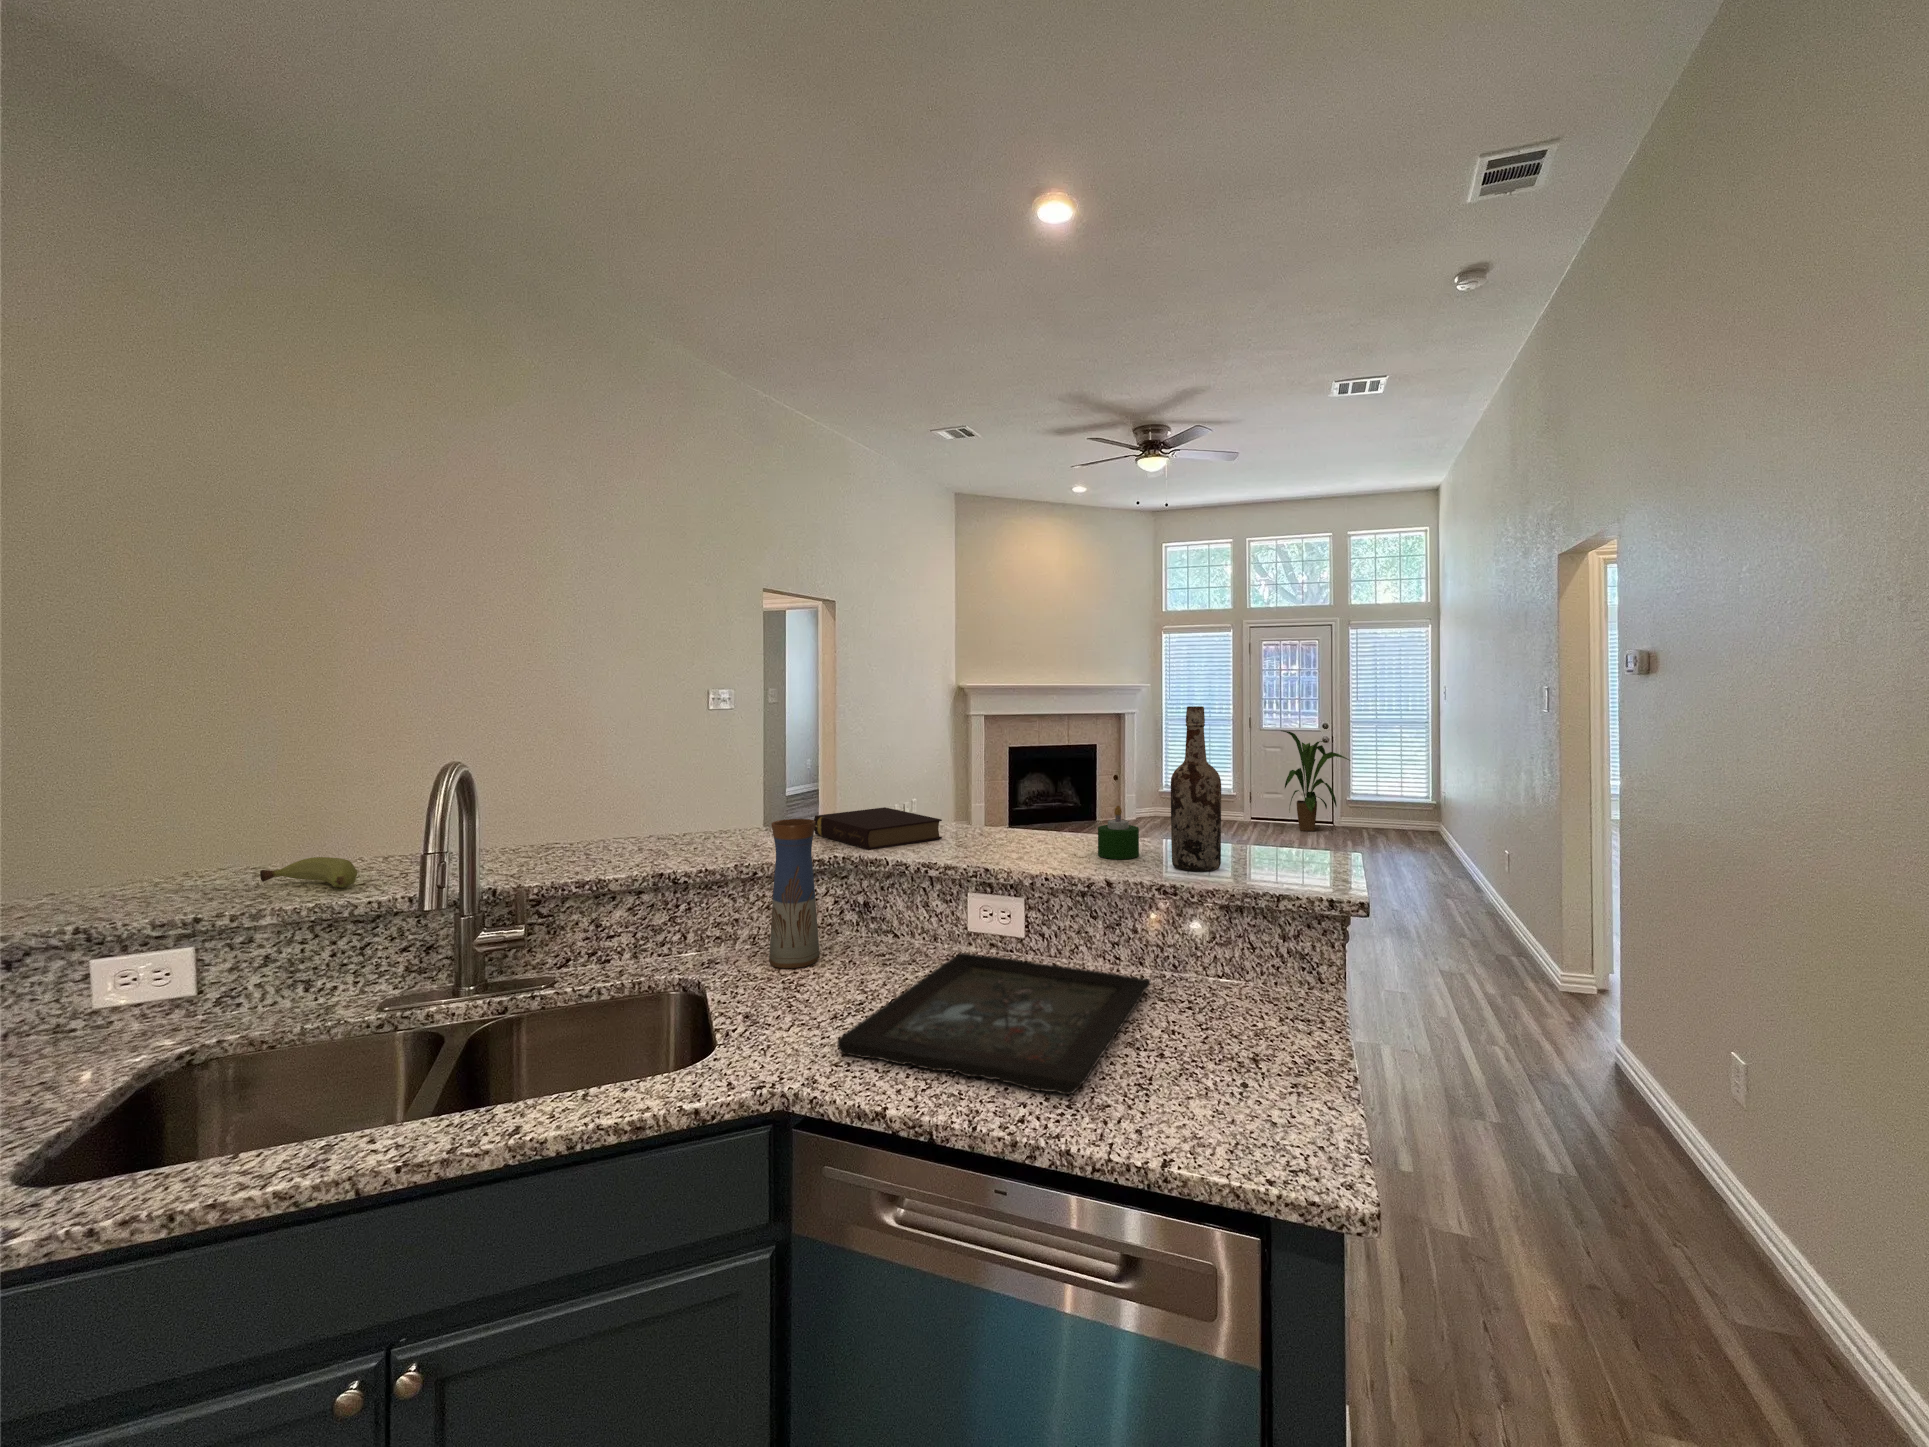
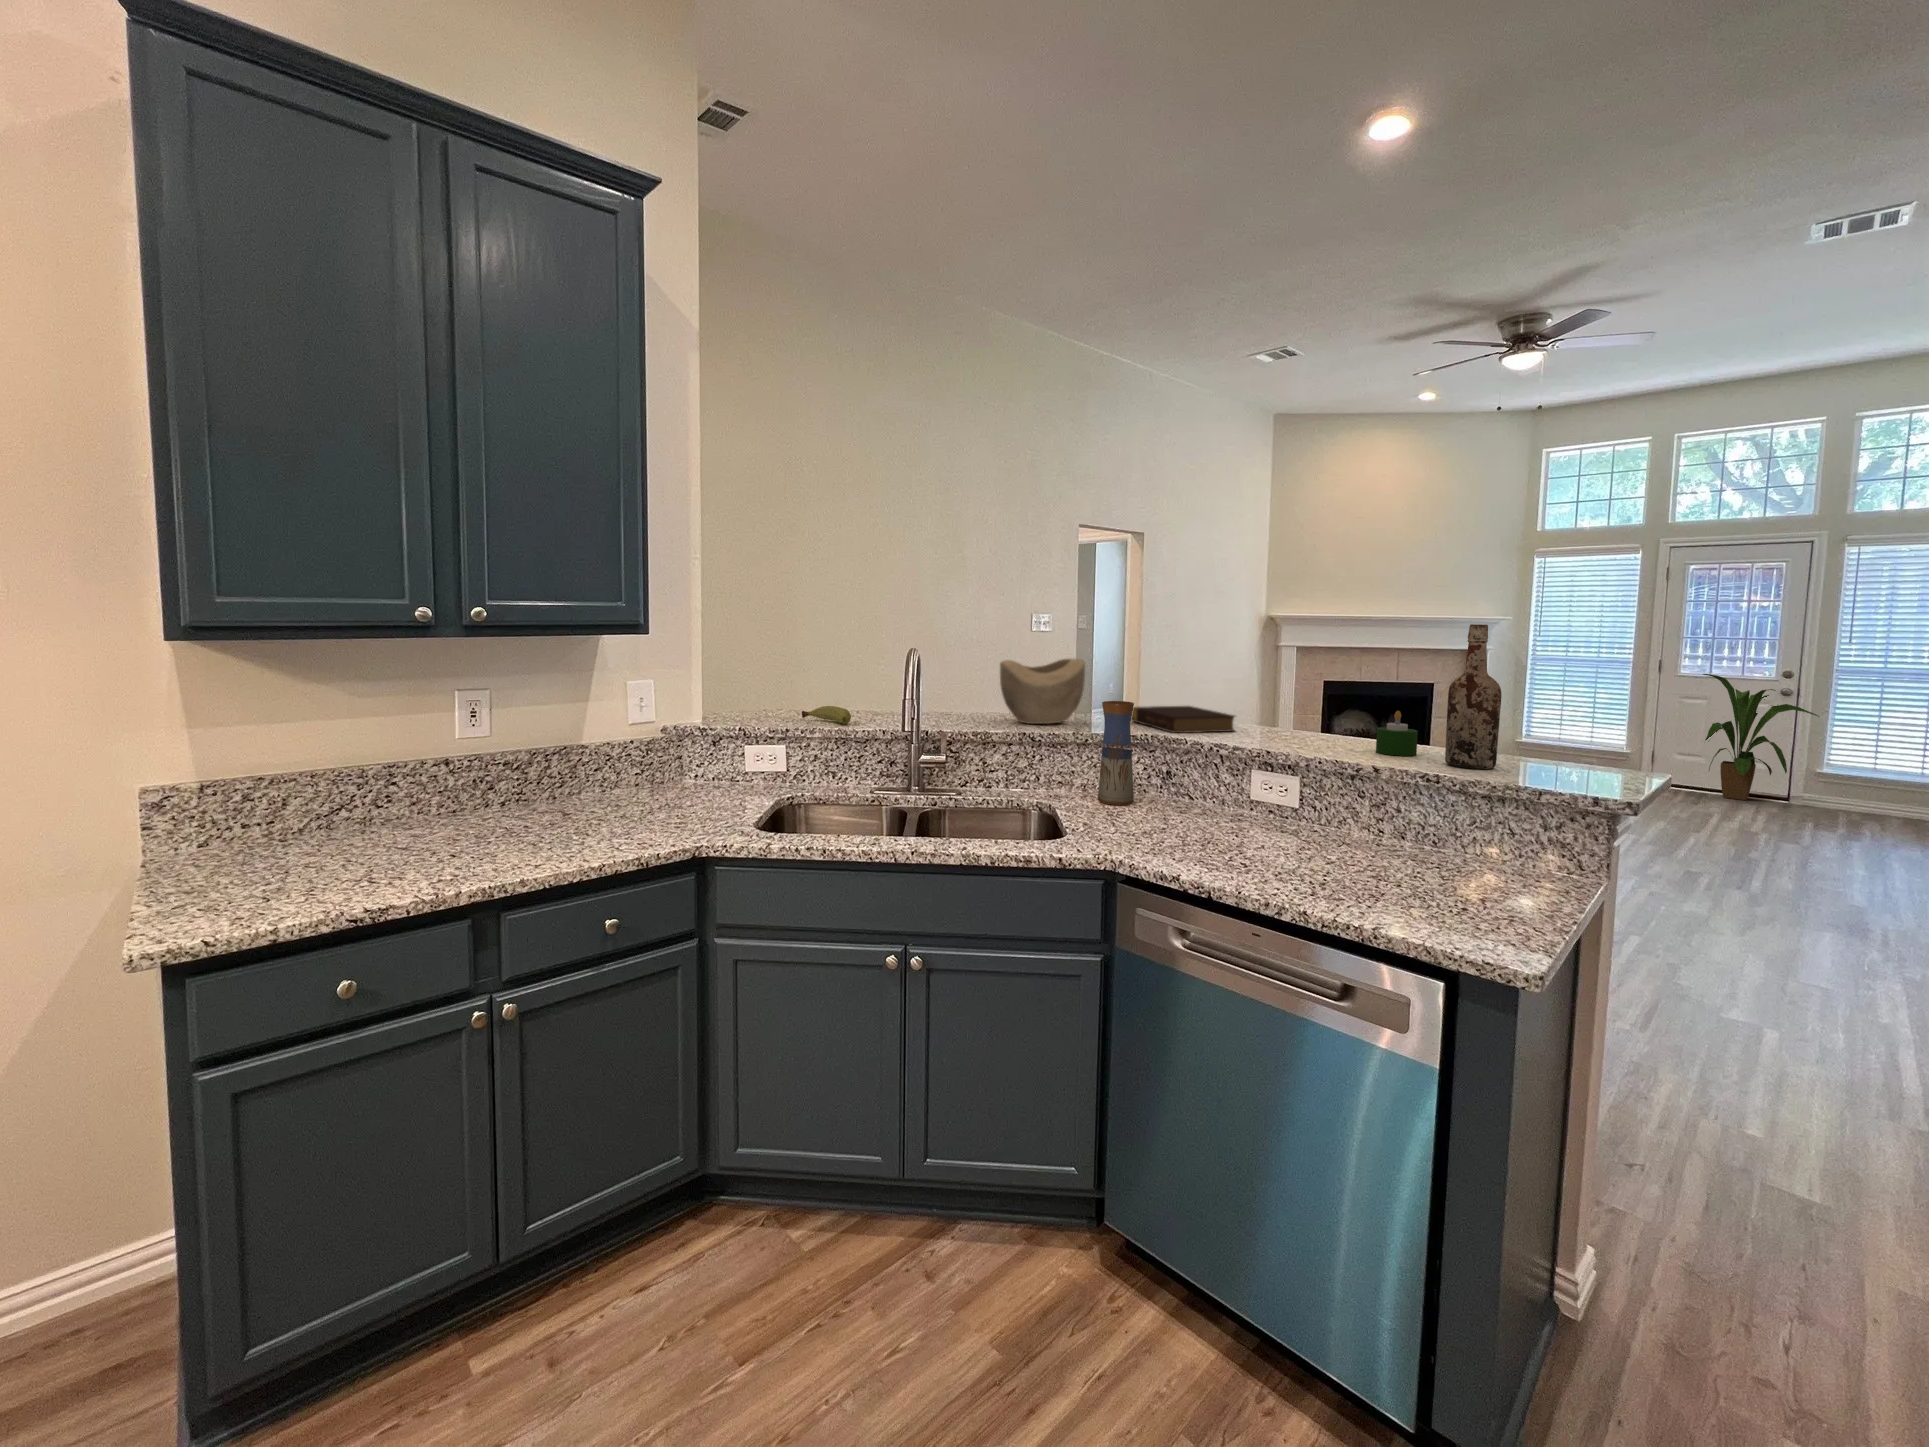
decorative bowl: none [626,758,751,854] -> present [1000,659,1085,724]
tray: present [837,953,1150,1094] -> none [1146,810,1406,890]

